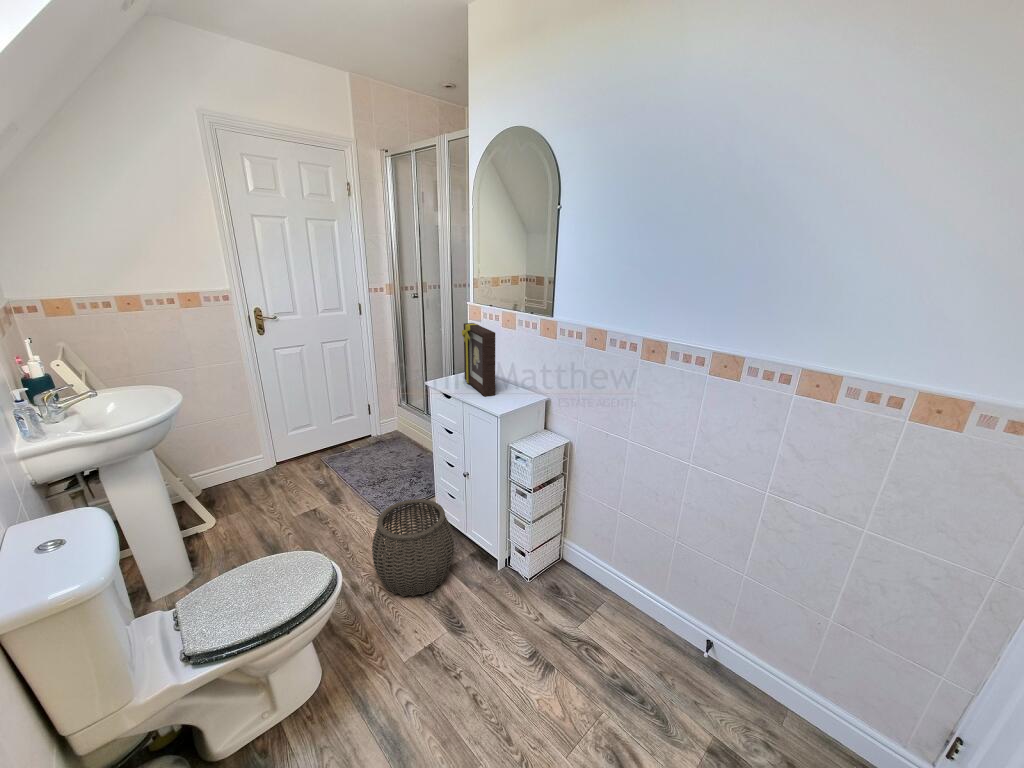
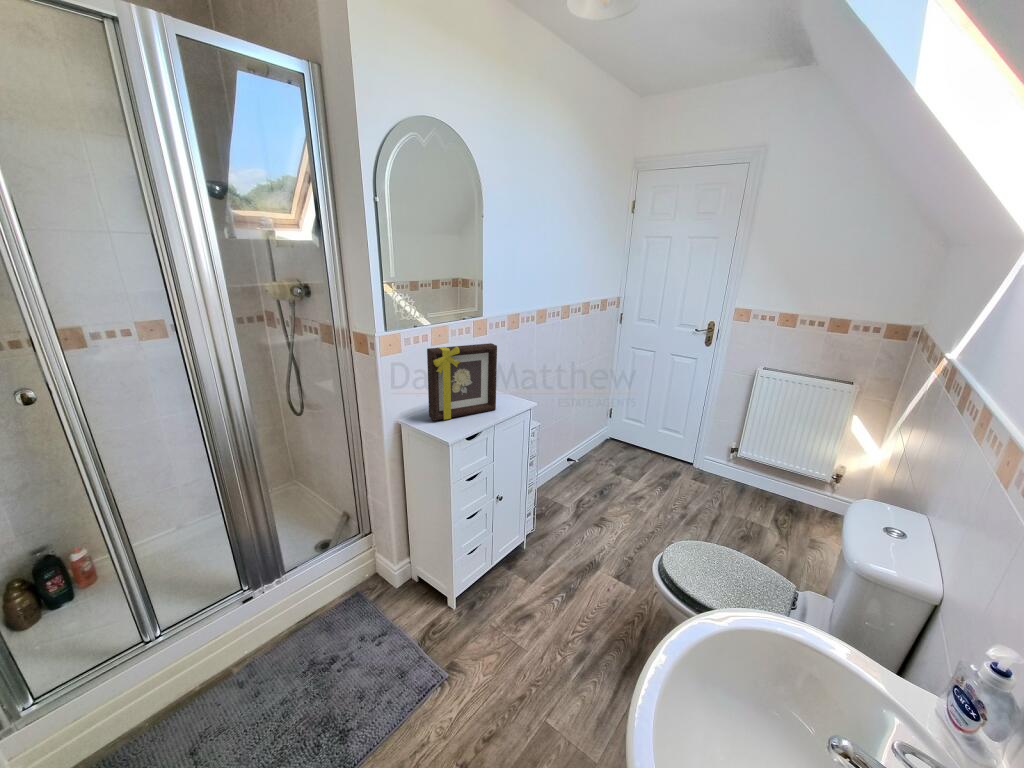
woven basket: present [372,499,454,596] -> none [504,527,590,636]

